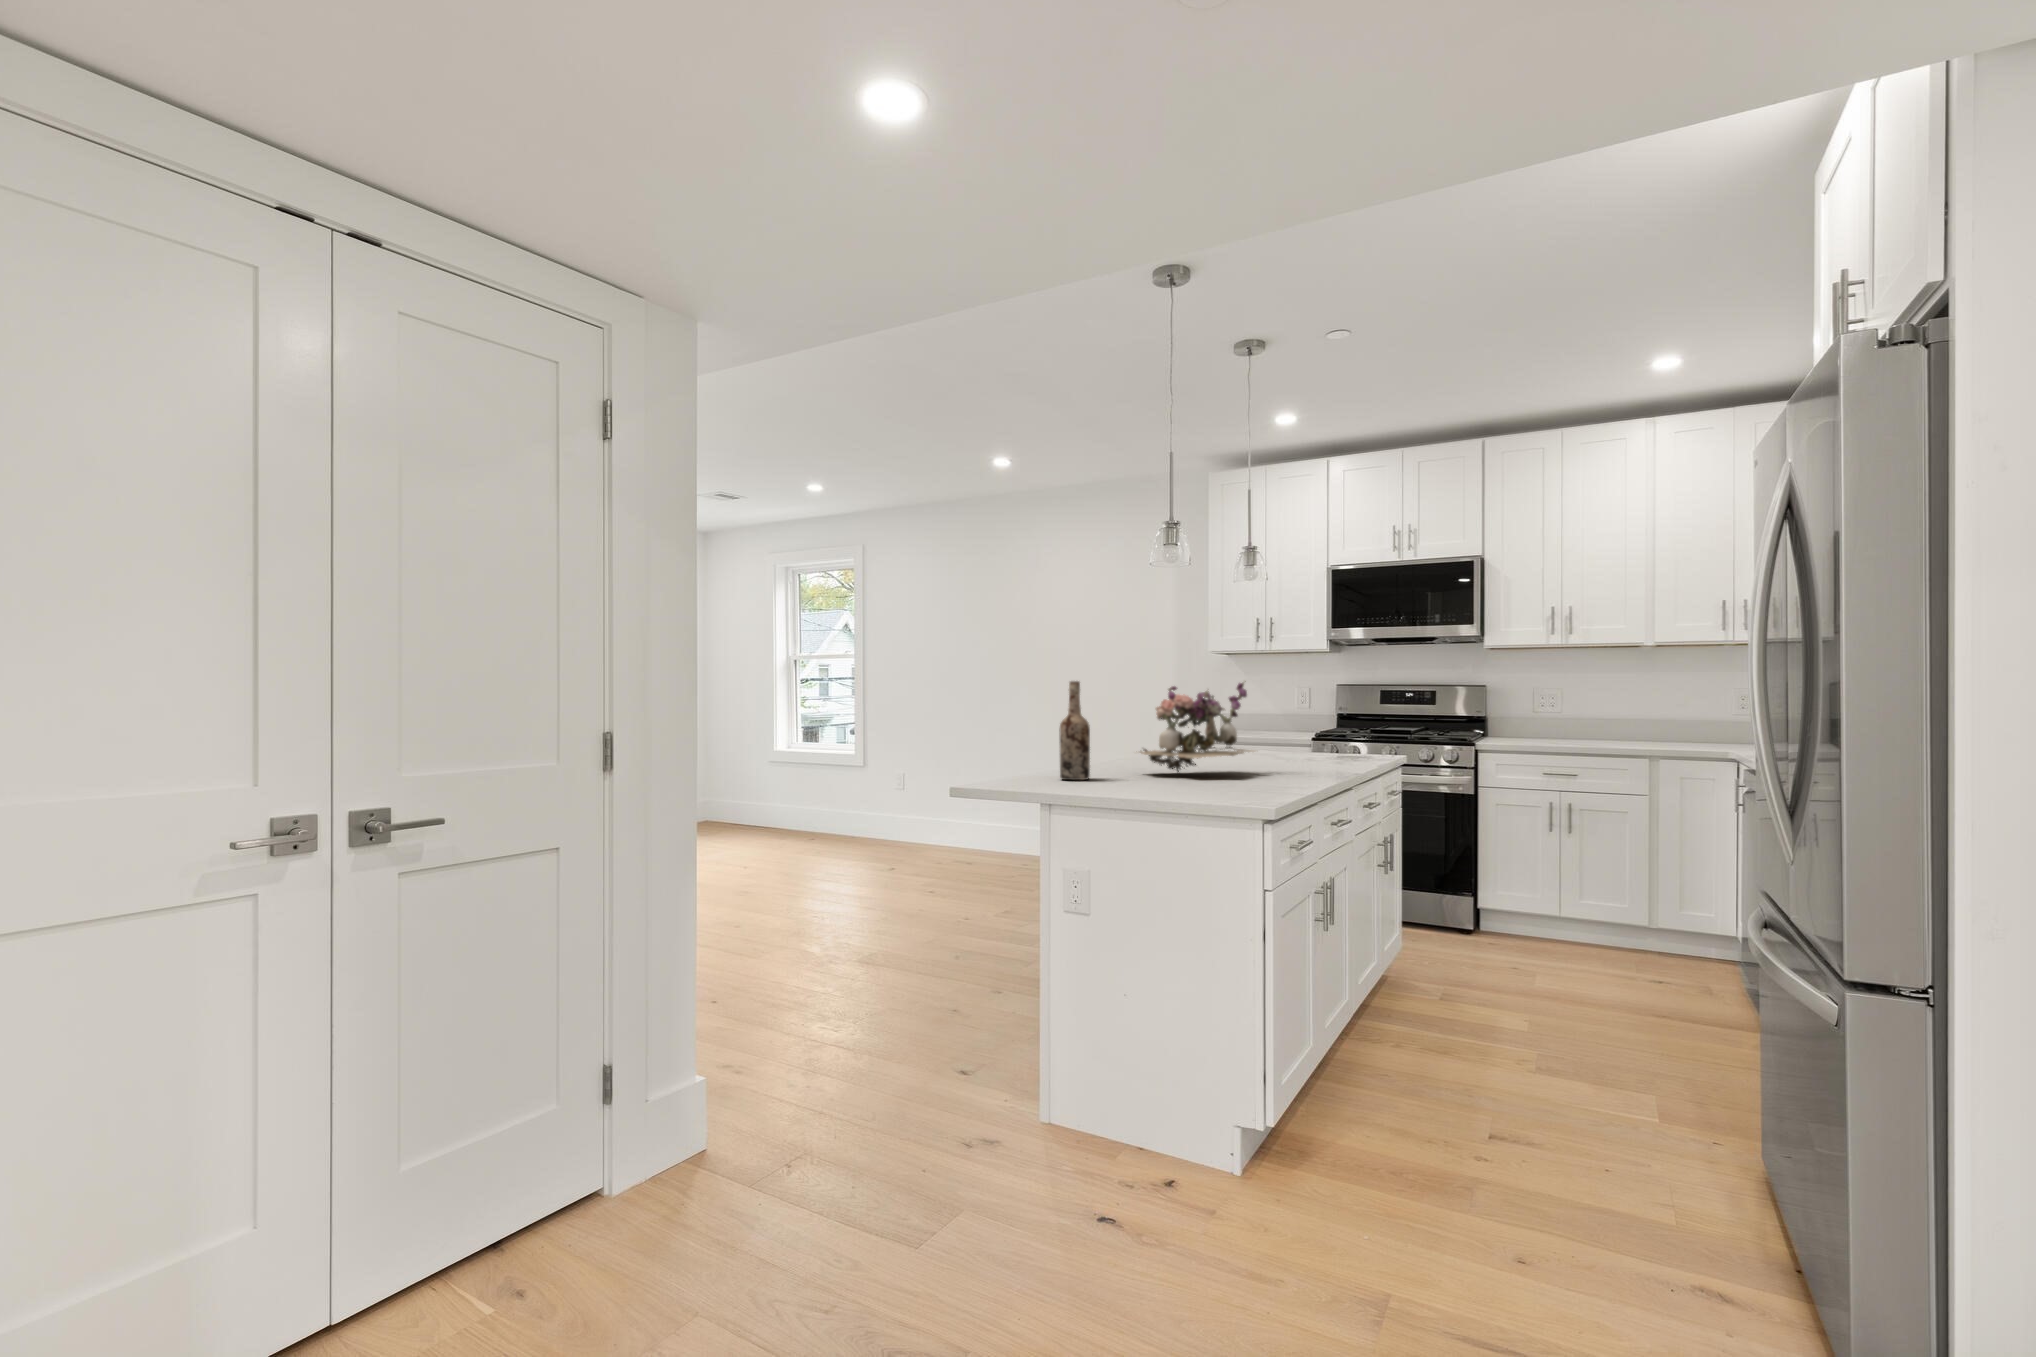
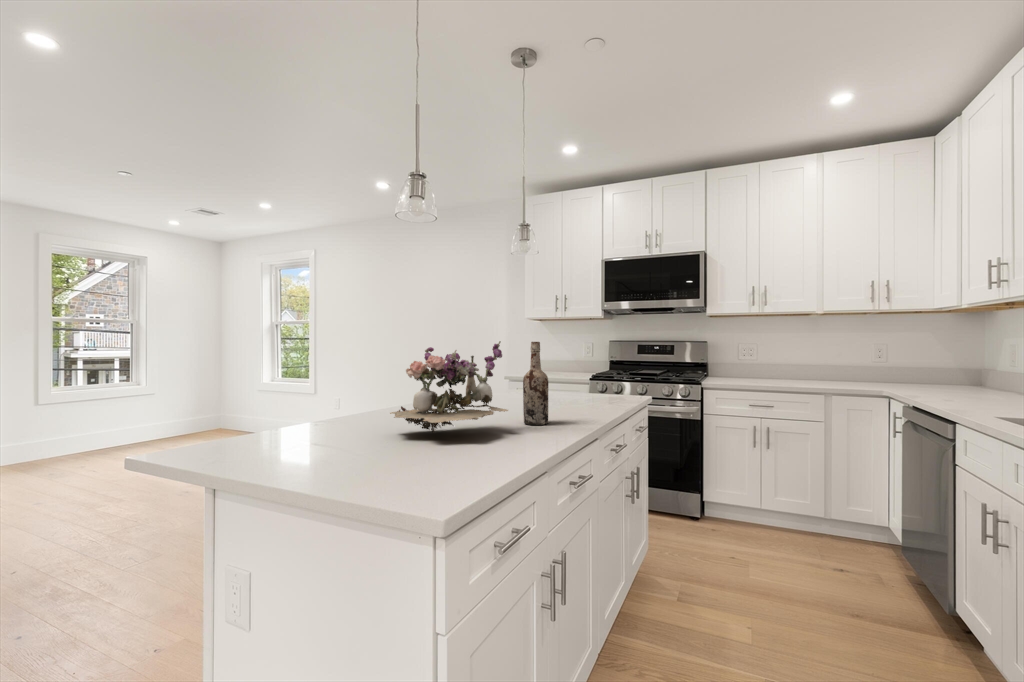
wine bottle: present [1059,681,1090,780] -> present [523,342,548,425]

